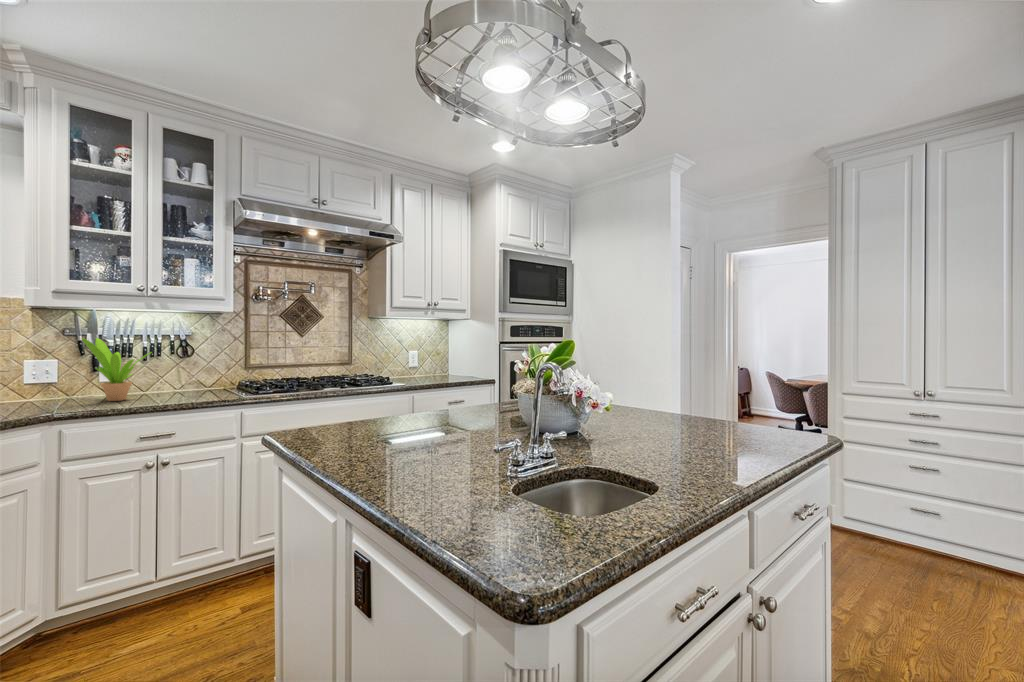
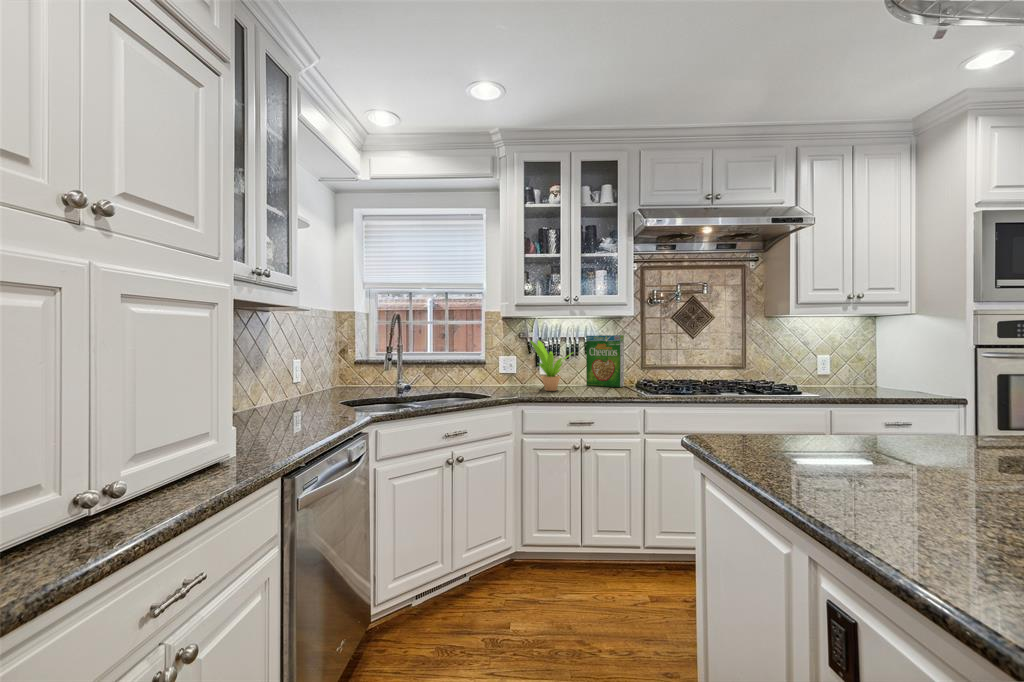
cereal box: none [172,333,222,391] -> present [586,335,624,387]

